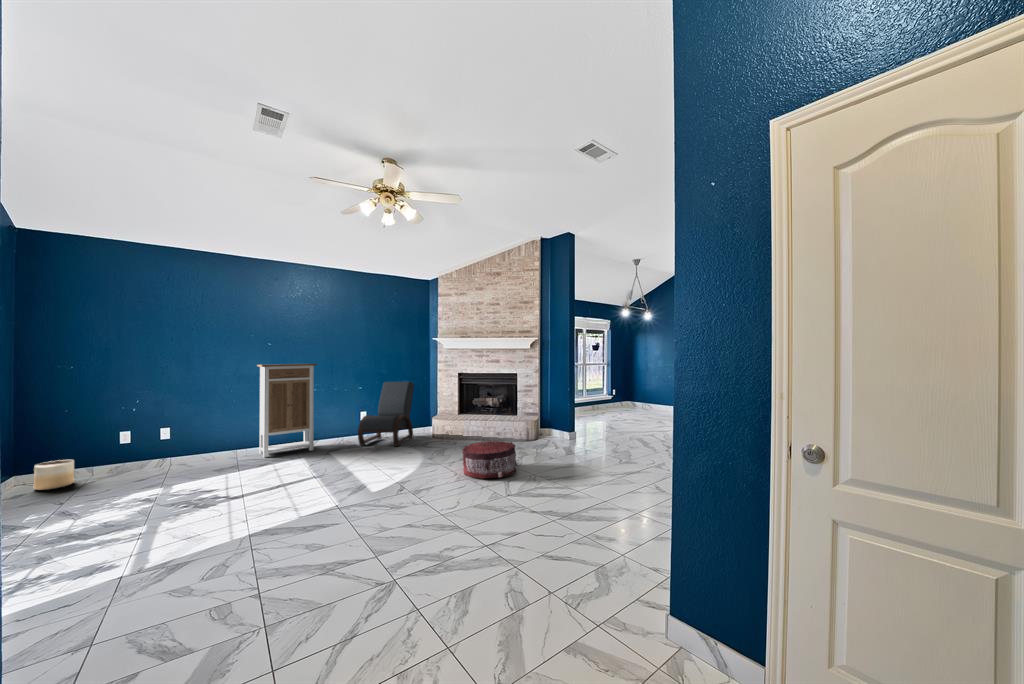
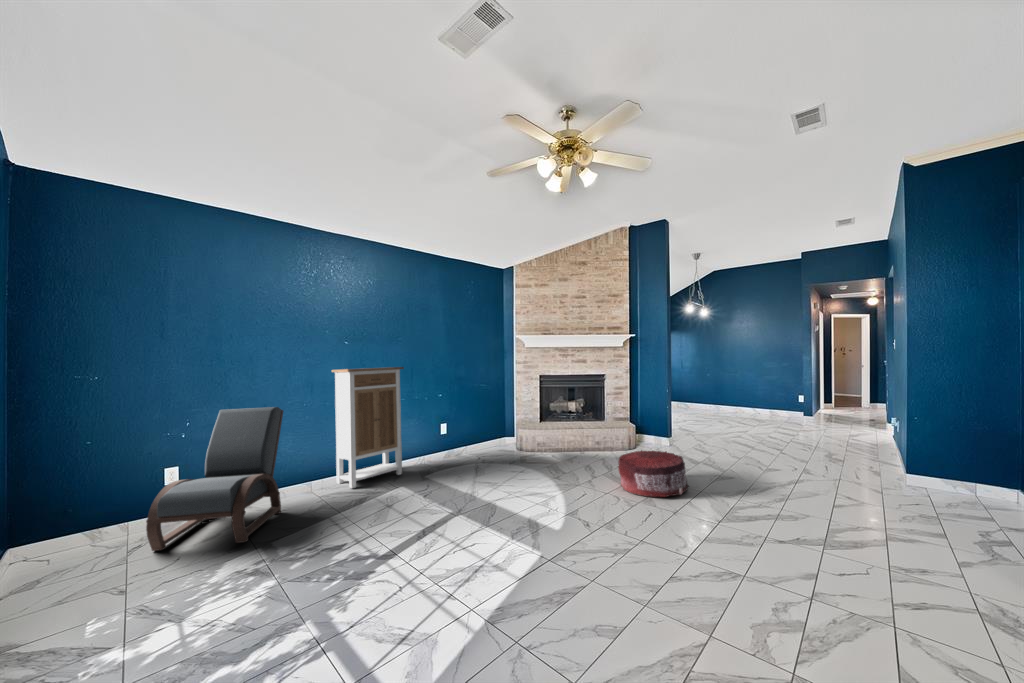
lounge chair: present [358,382,414,446] -> present [146,407,284,551]
planter: present [34,460,74,490] -> none [45,517,106,570]

